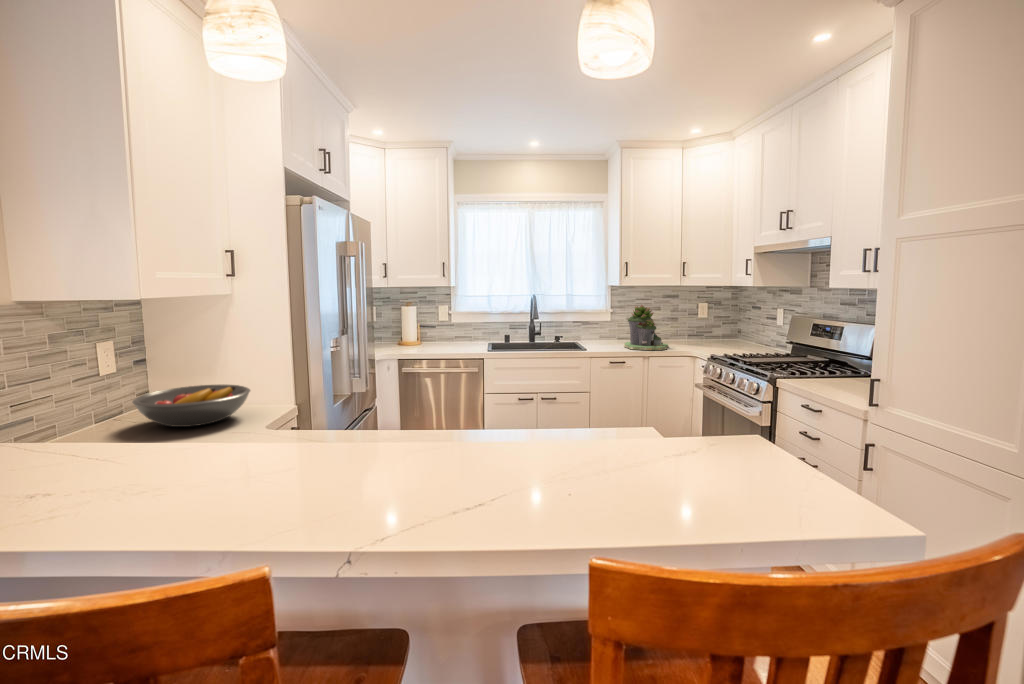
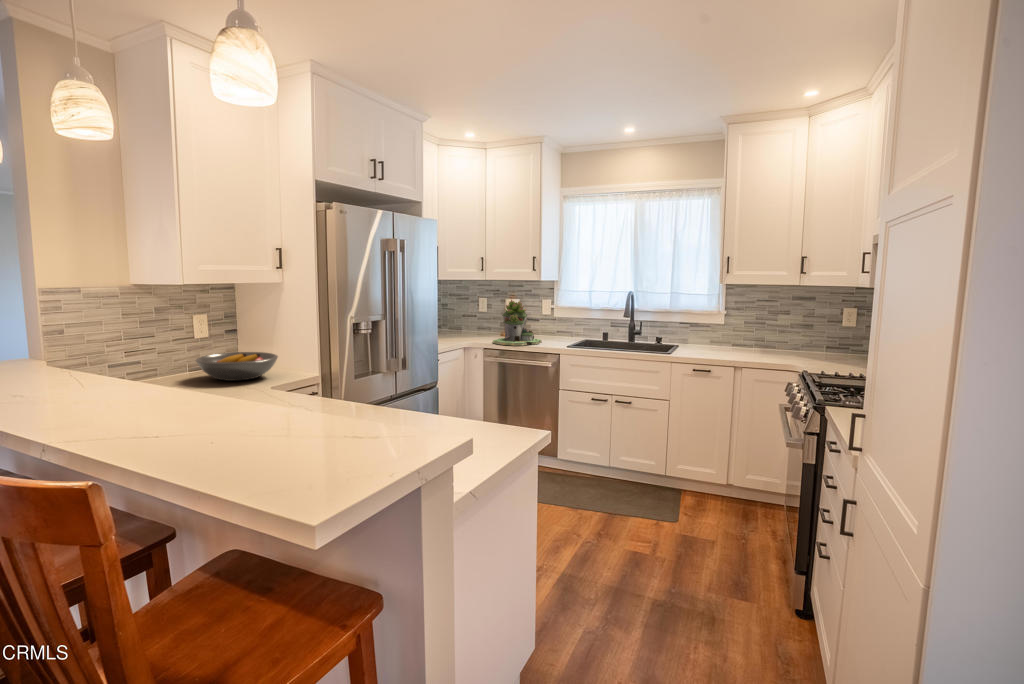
succulent planter: present [624,305,669,350] -> present [492,300,542,346]

